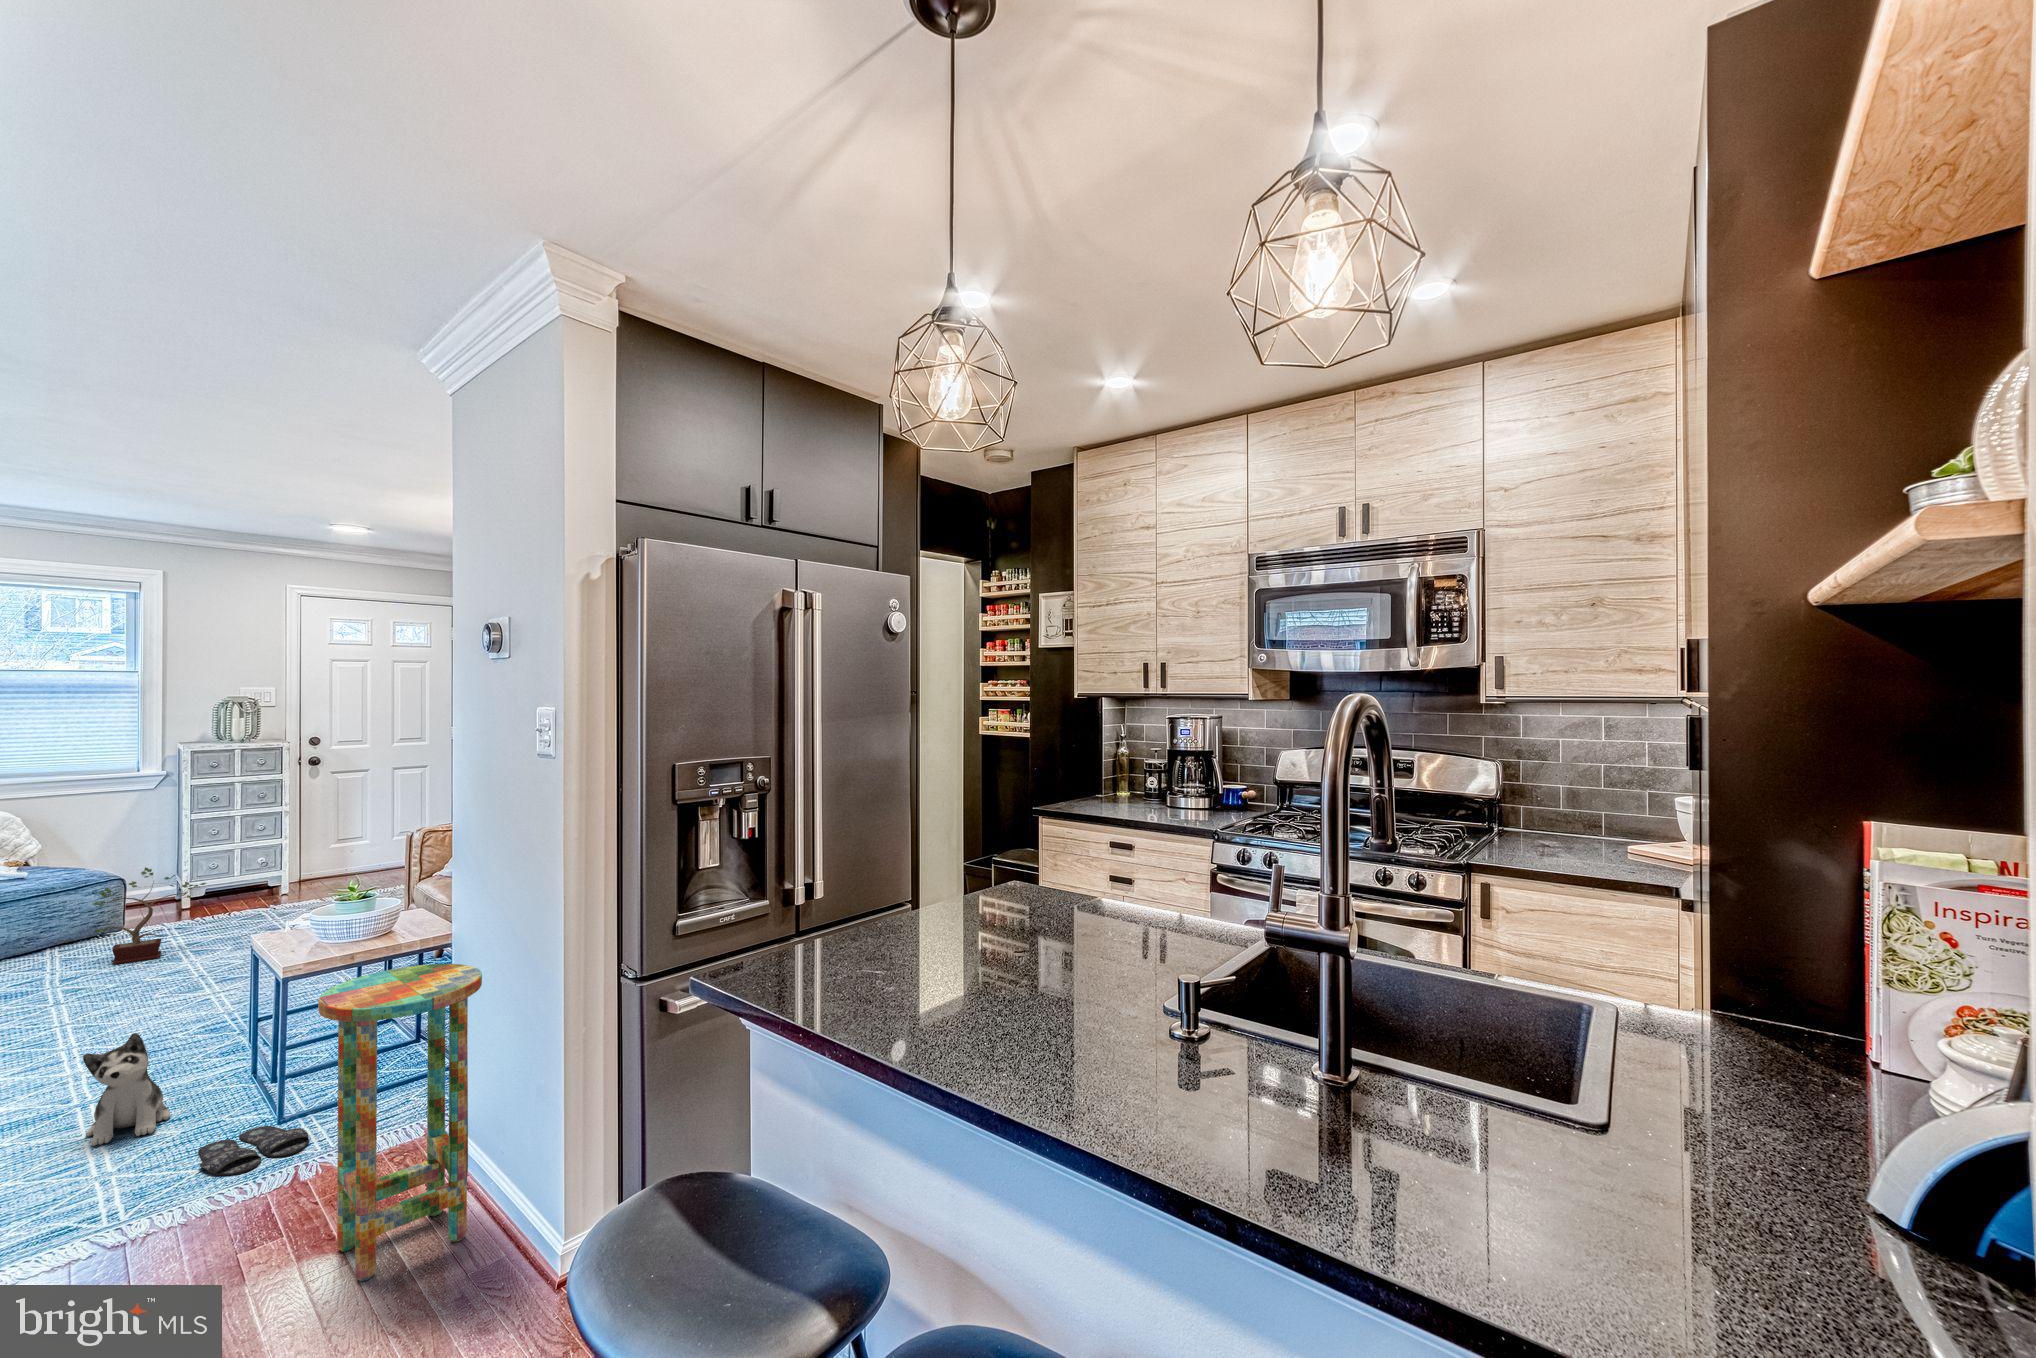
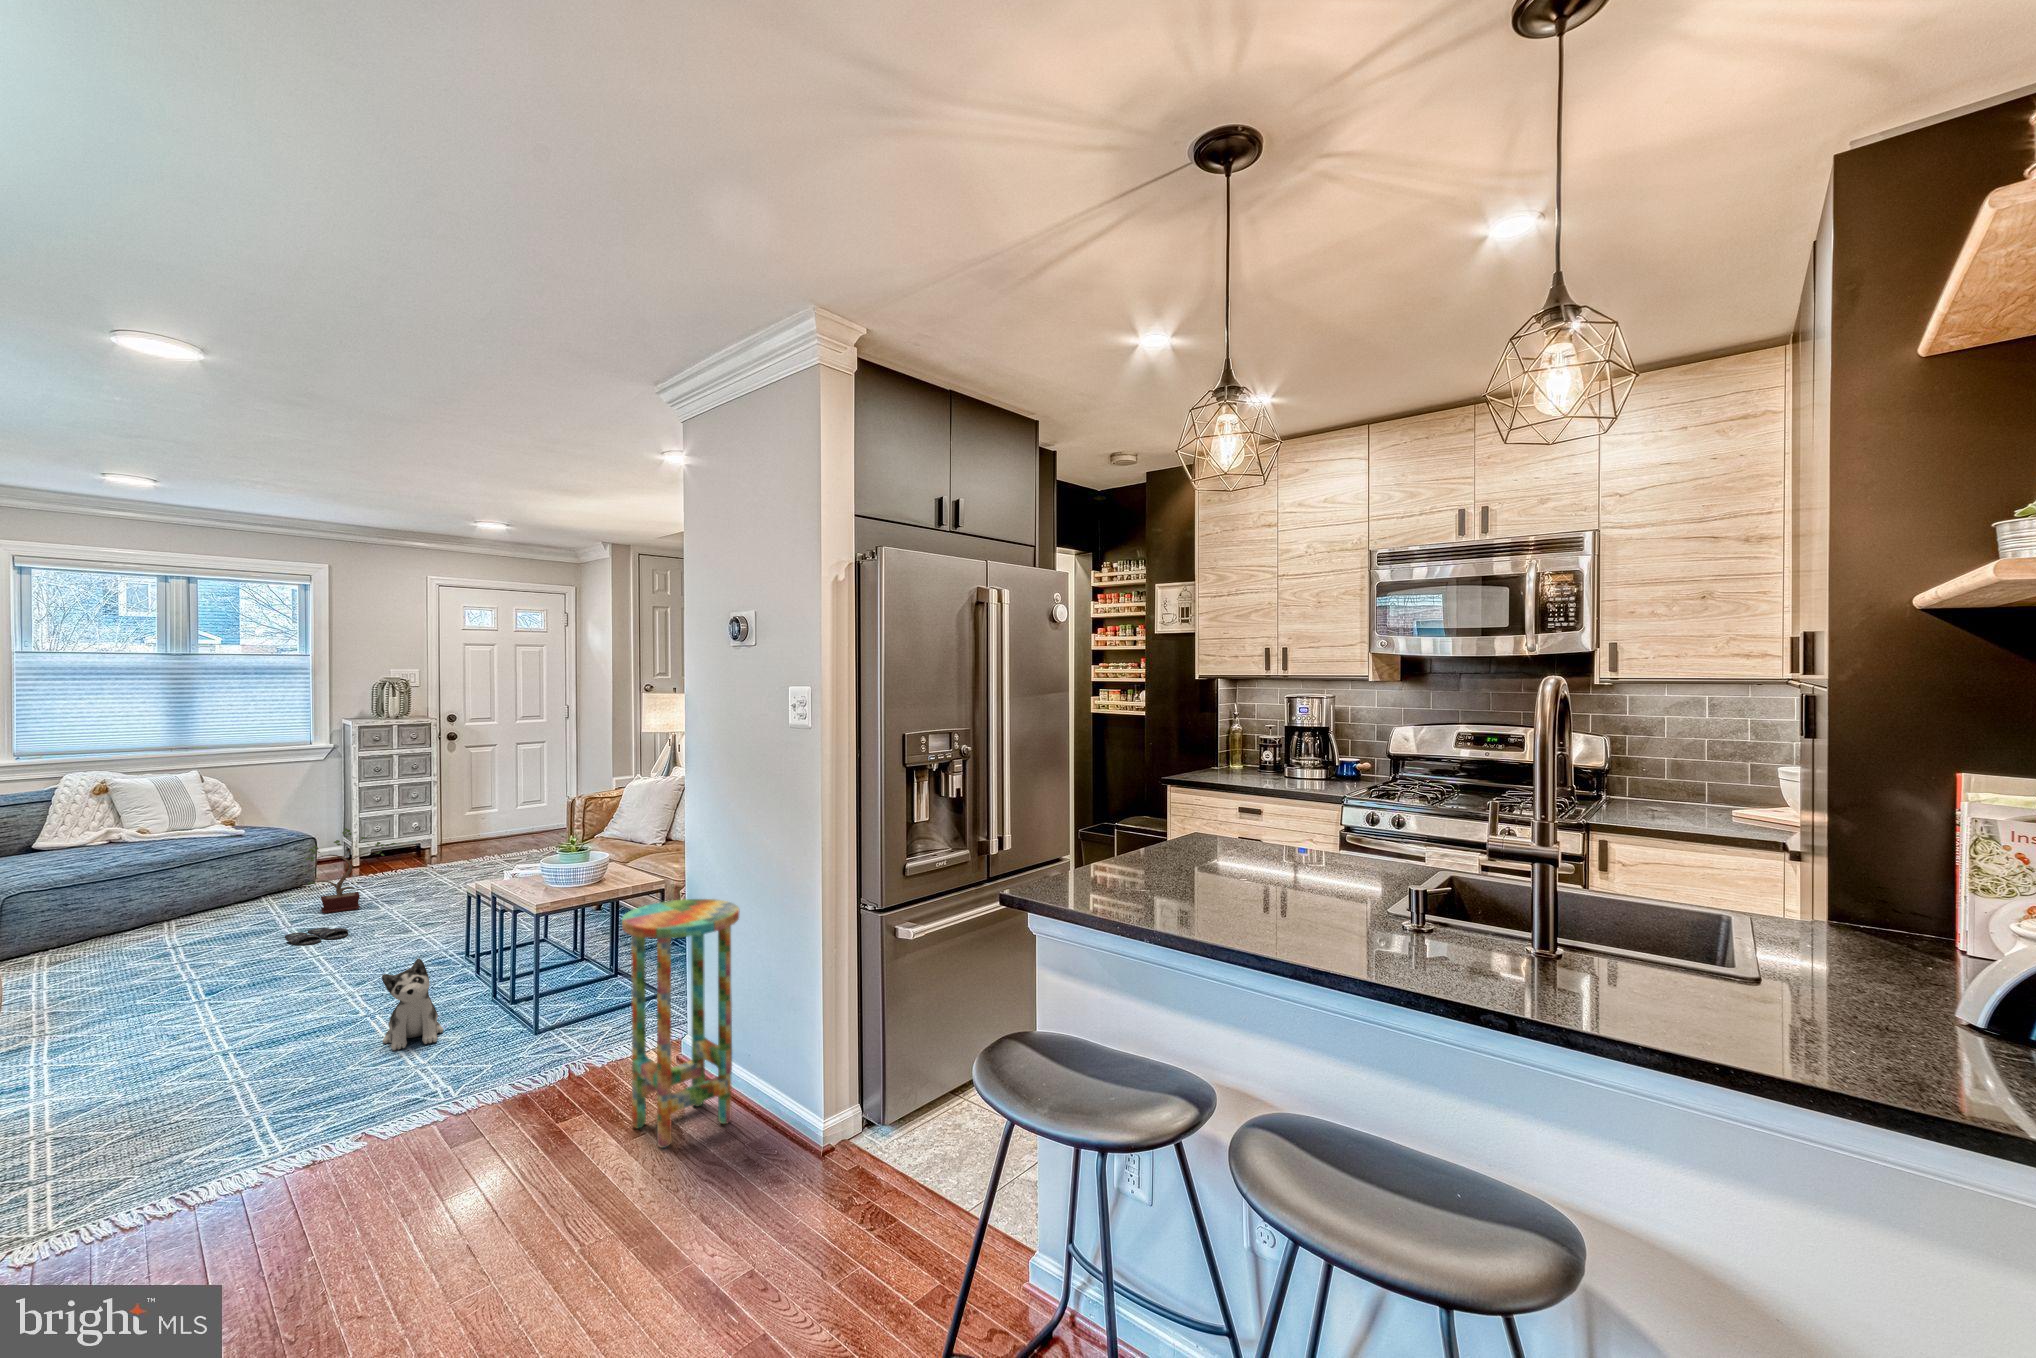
slippers: present [198,1126,309,1175] -> present [285,928,348,945]

